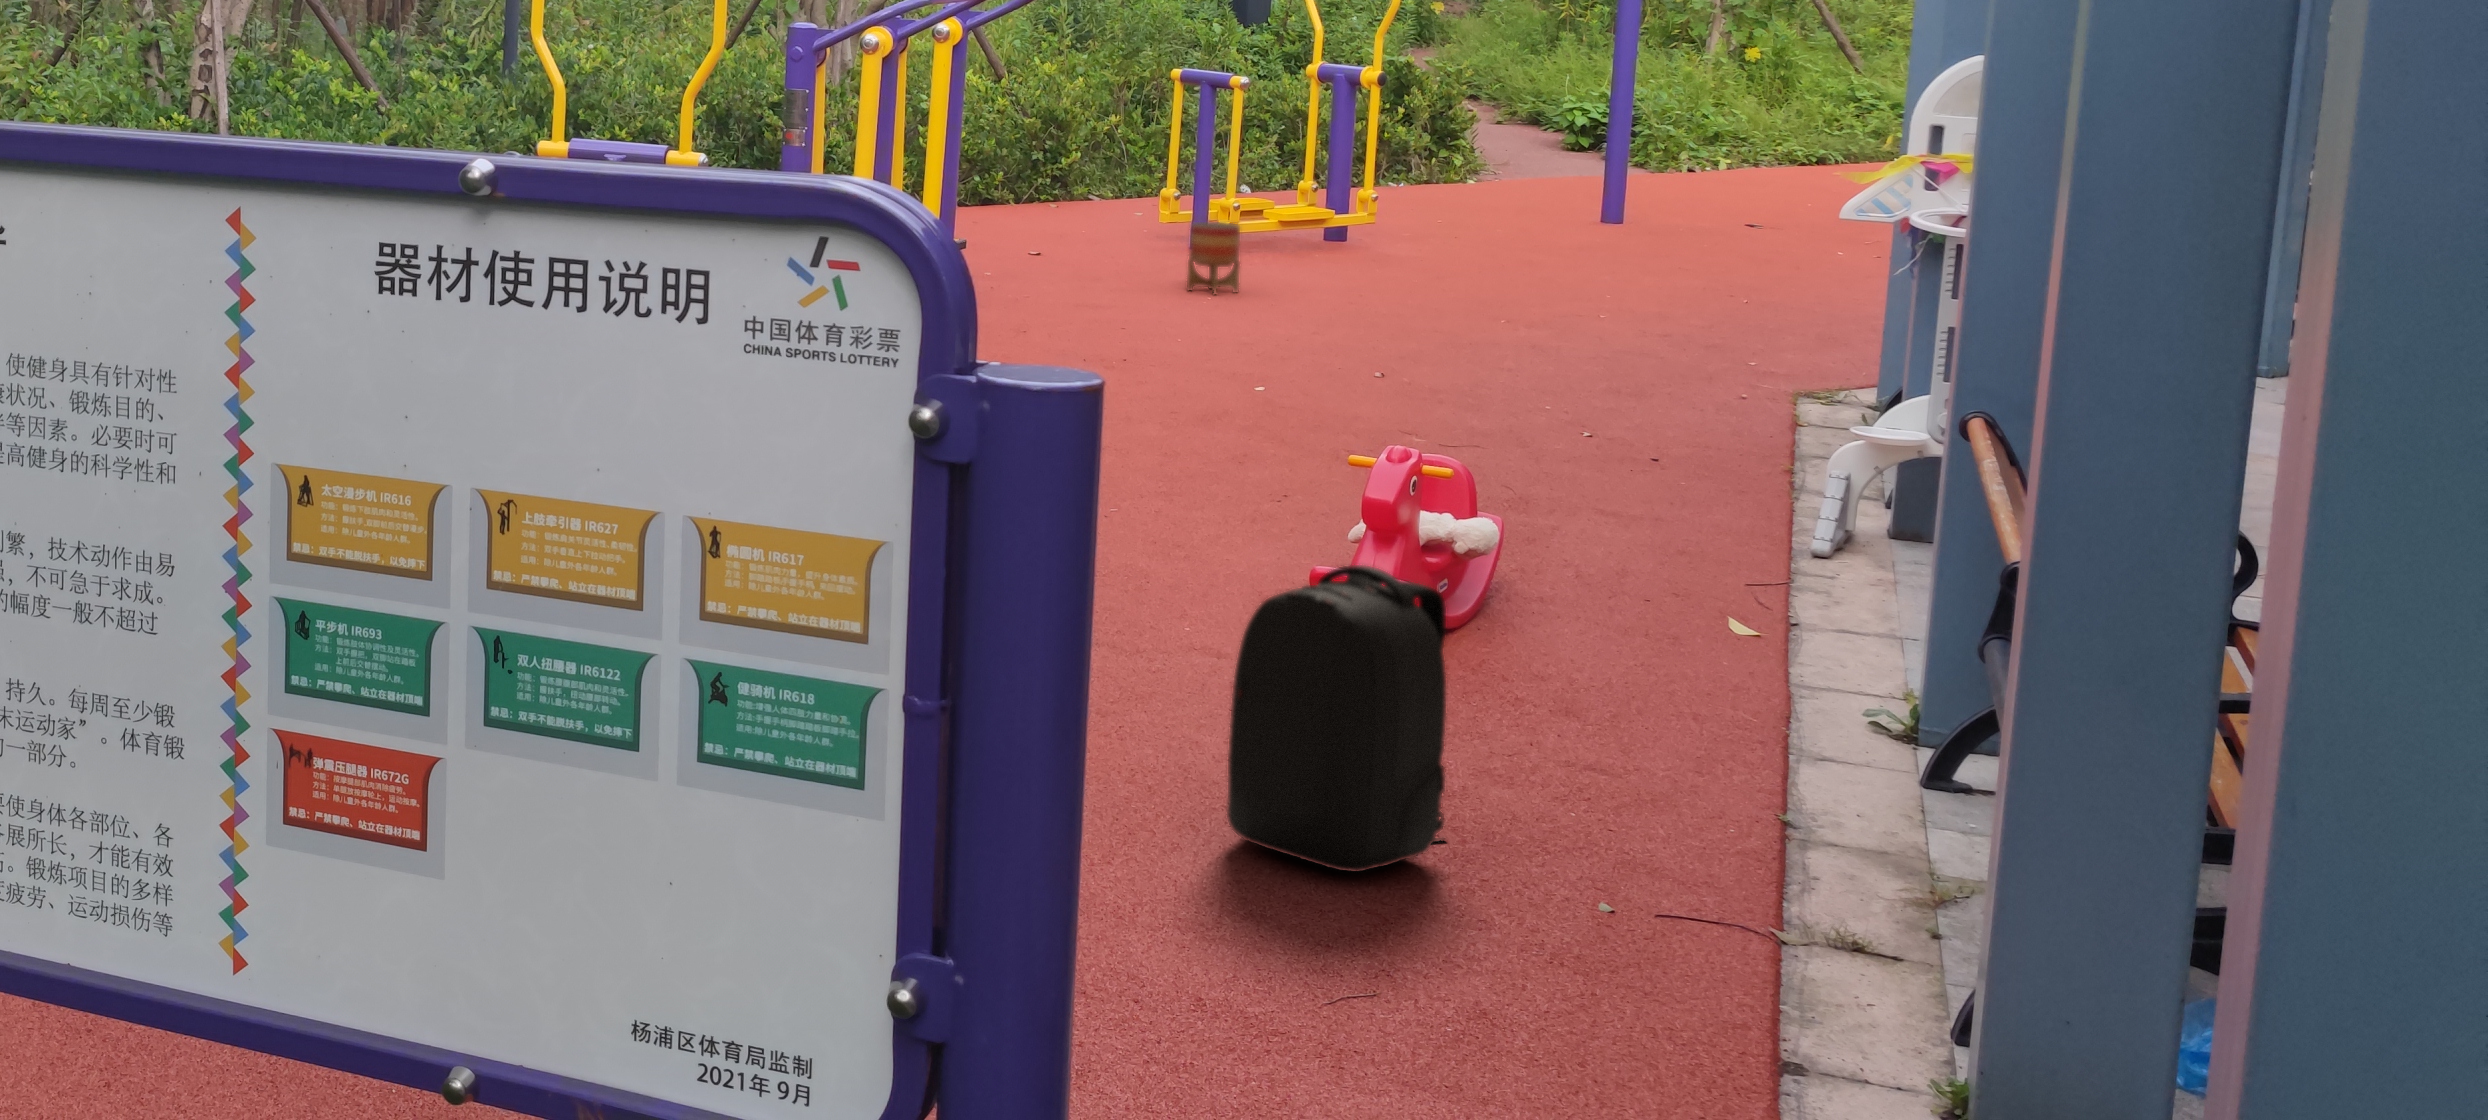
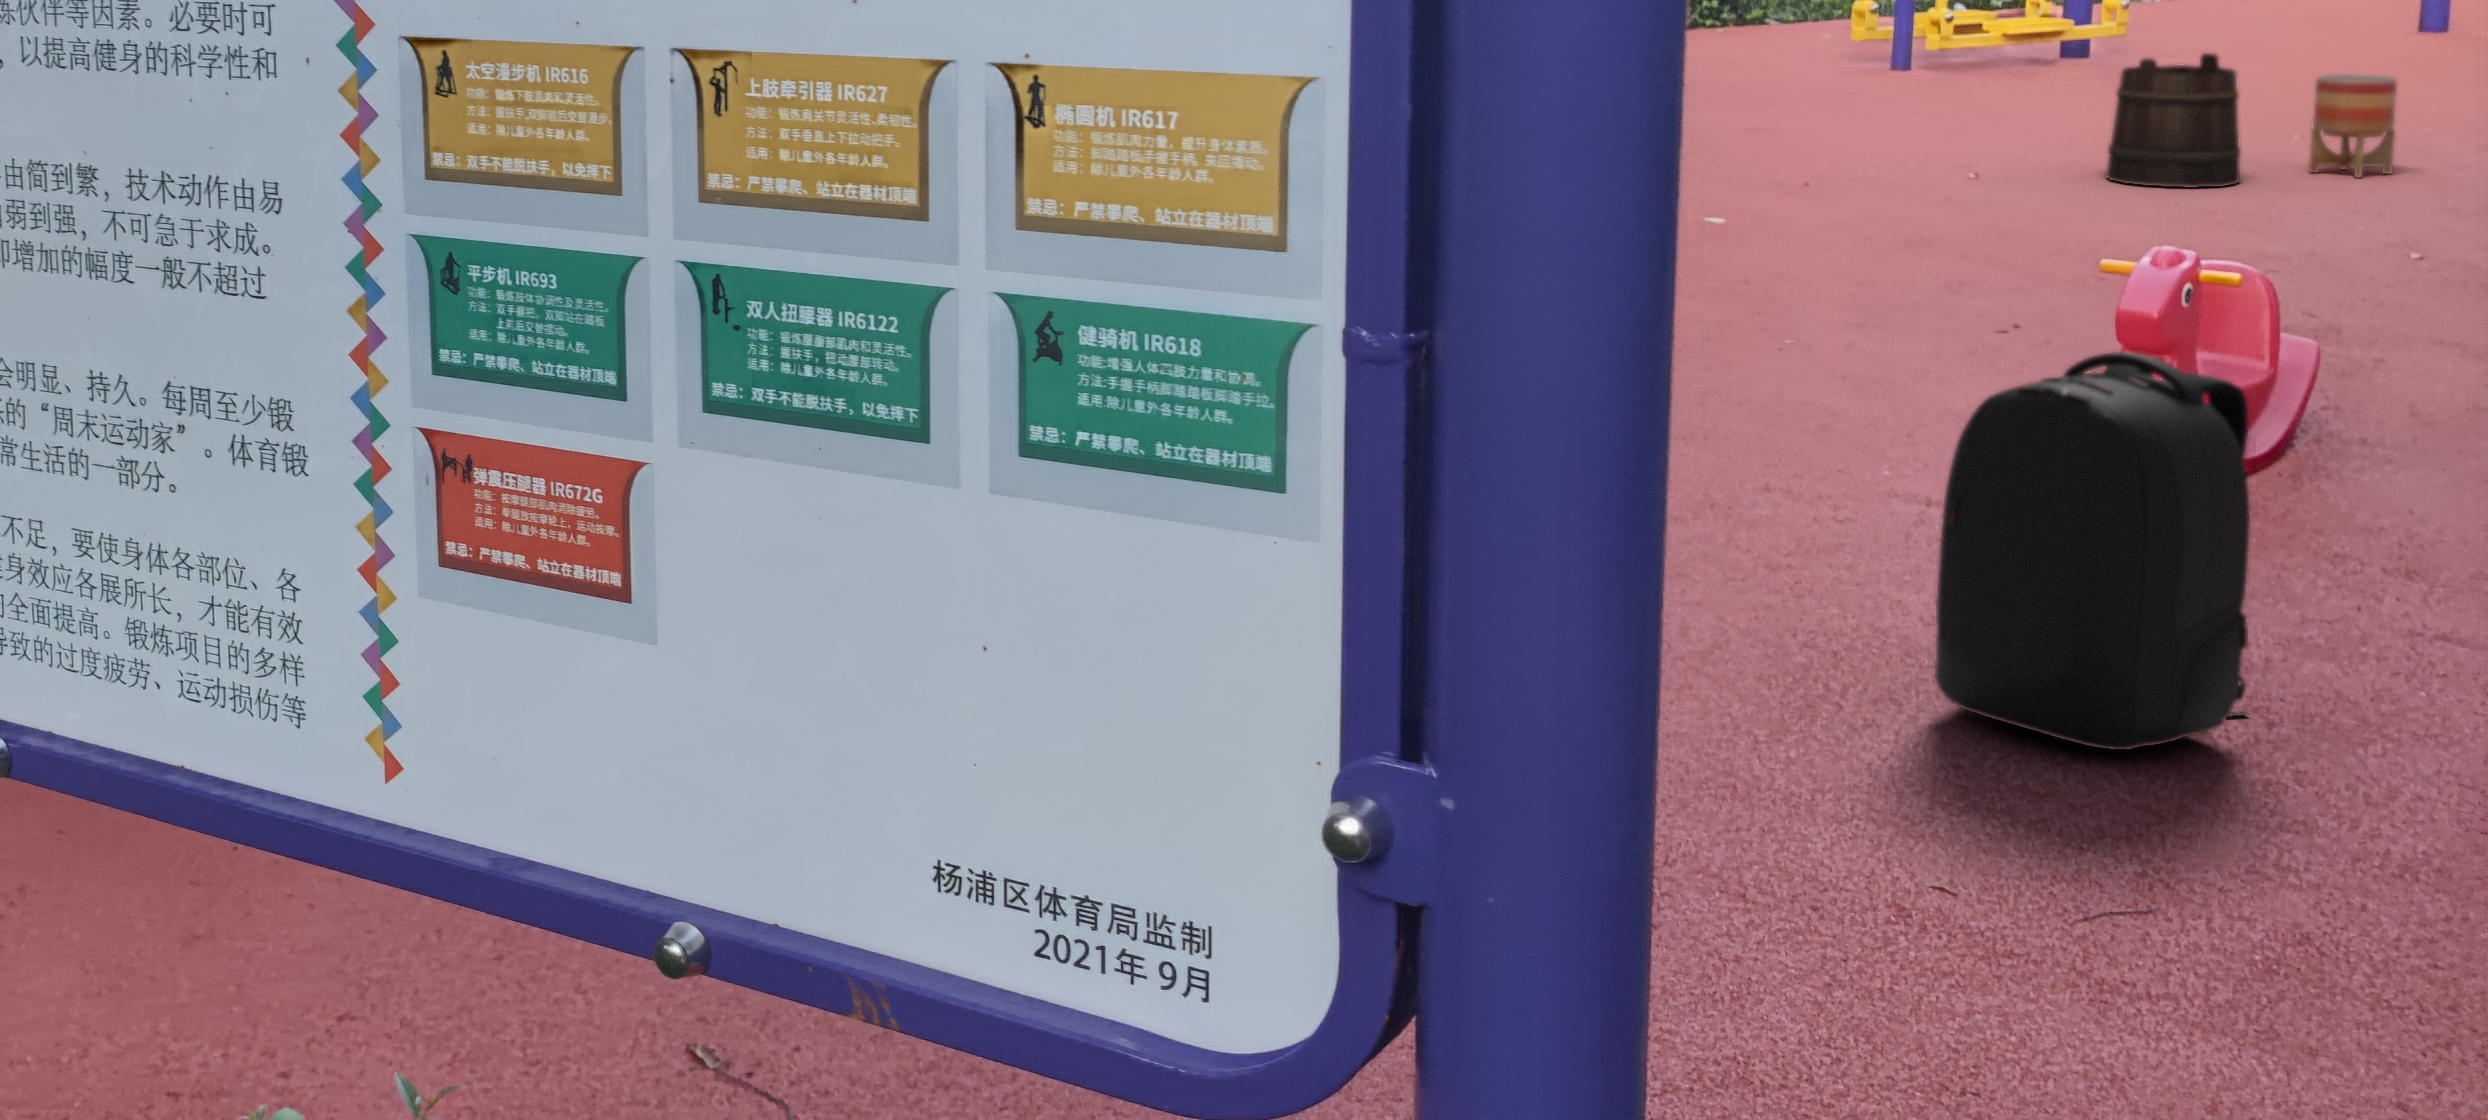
planter: present [1187,222,1240,294] -> present [2309,74,2397,177]
bucket: none [1358,261,1460,374] -> present [2106,53,2241,188]

